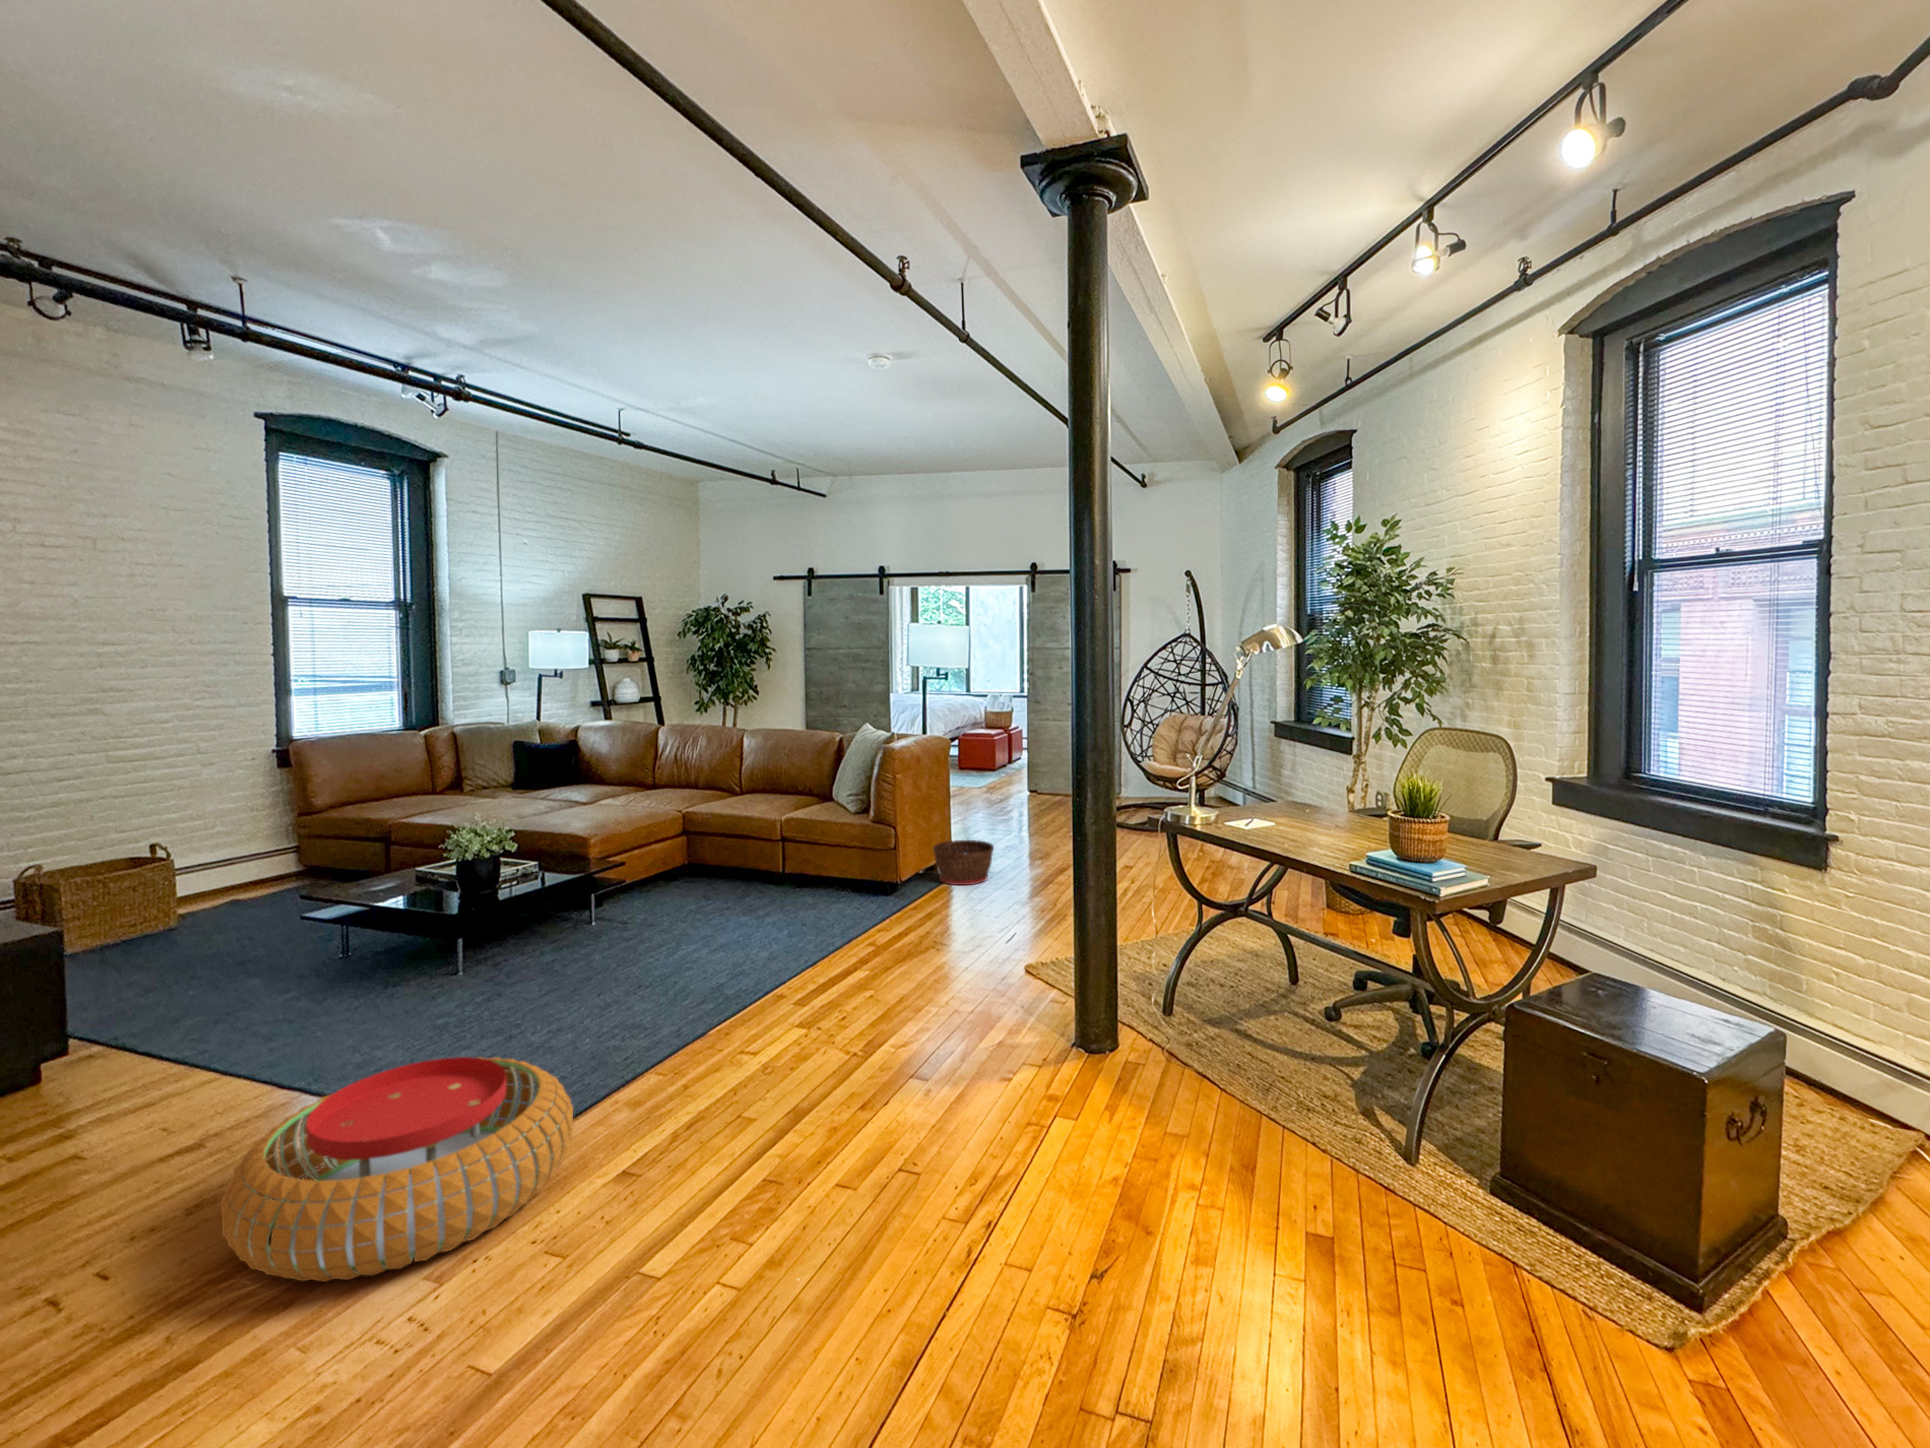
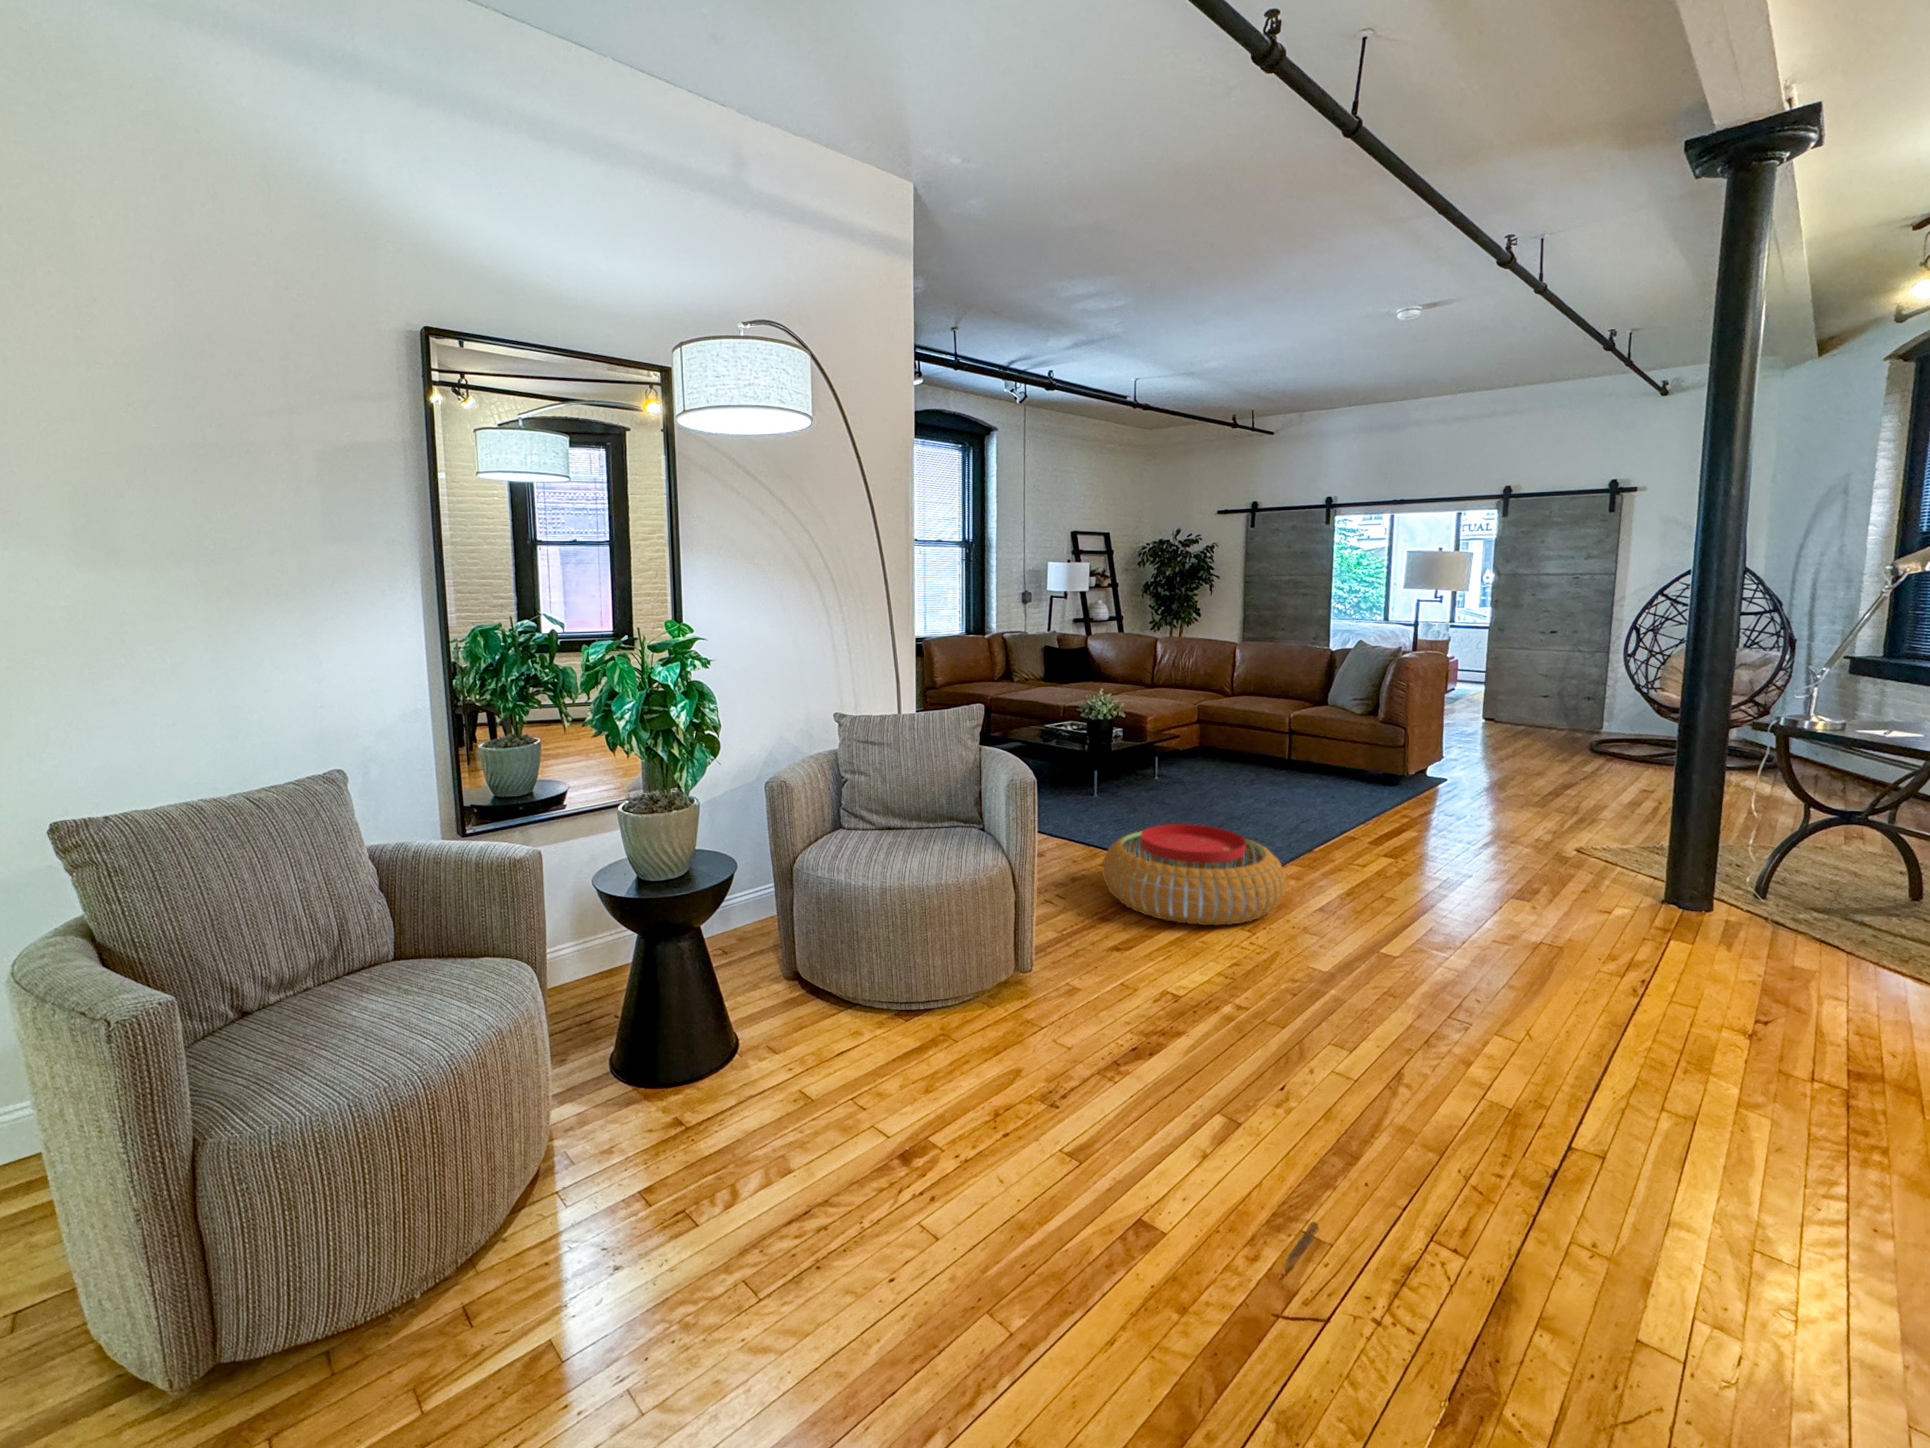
basket: present [933,840,994,885] -> none [1438,748,1504,788]

